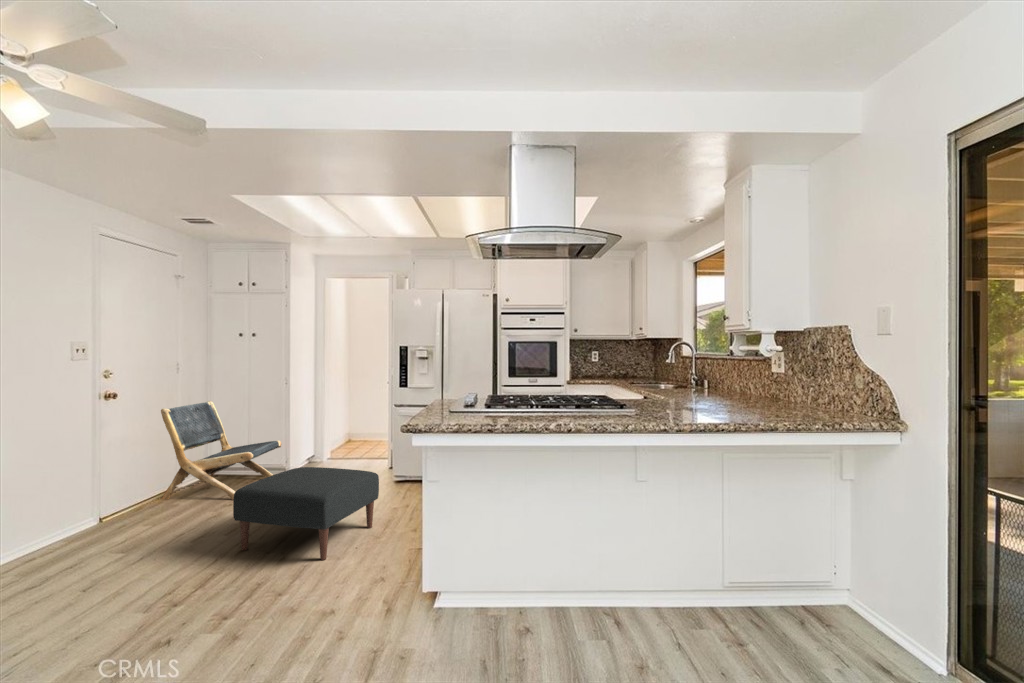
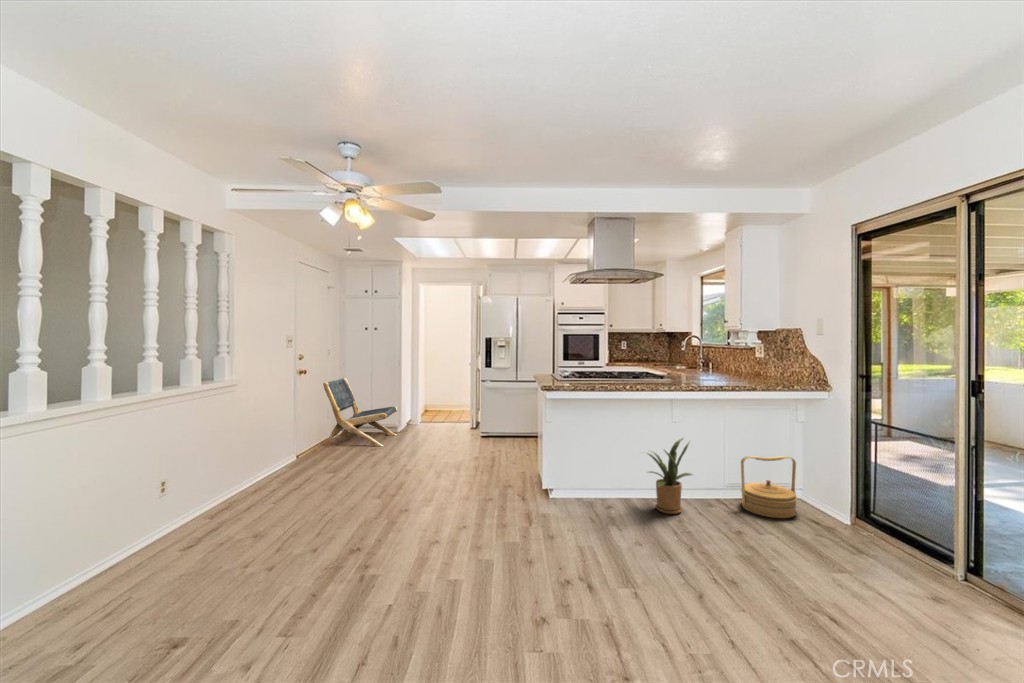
ottoman: present [233,467,379,560] -> none [405,421,488,476]
house plant: none [568,512,673,656] -> present [647,438,692,514]
woven basket: none [751,546,853,667] -> present [741,456,797,518]

